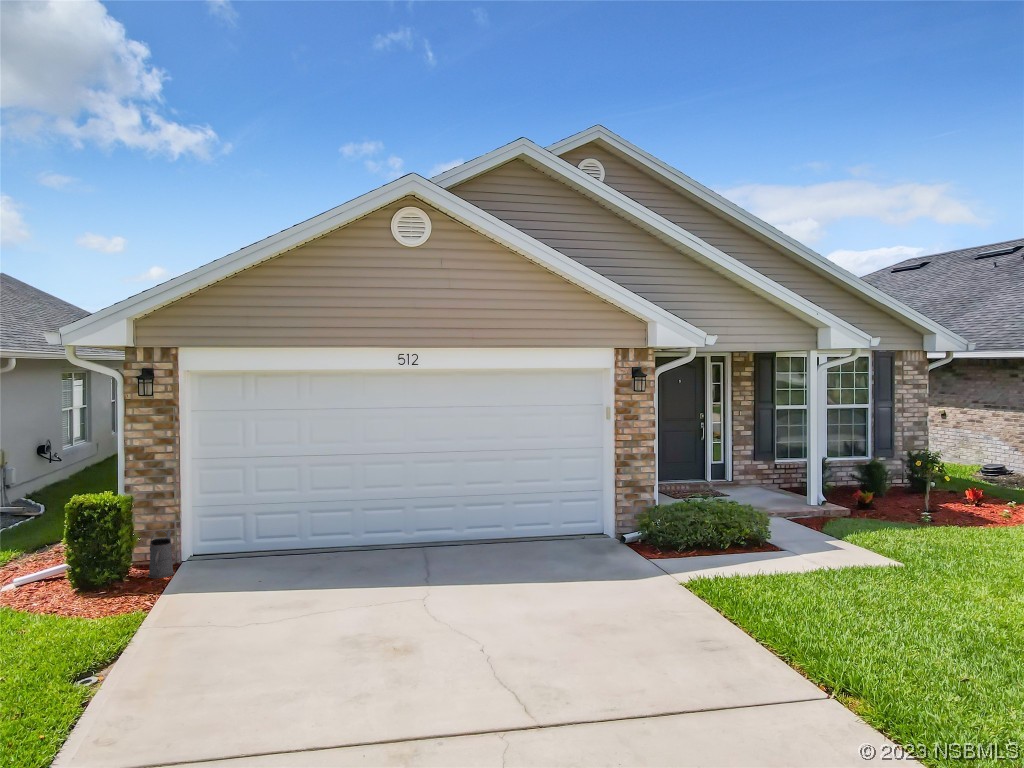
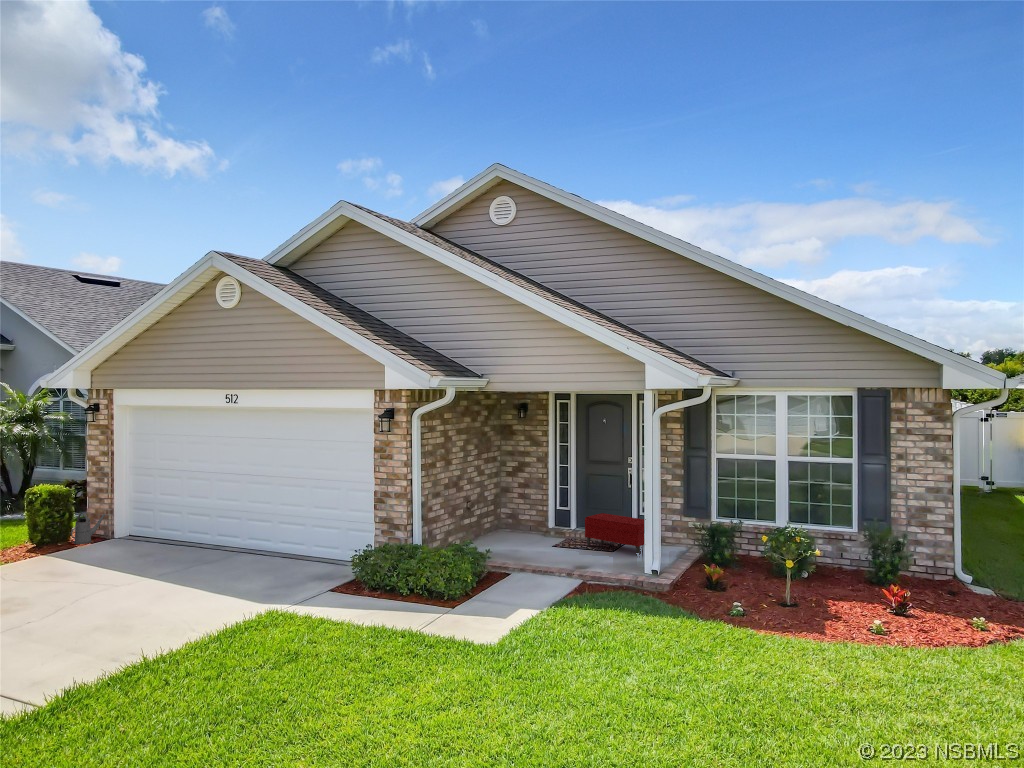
bench: none [675,466,737,497] -> present [585,513,646,555]

